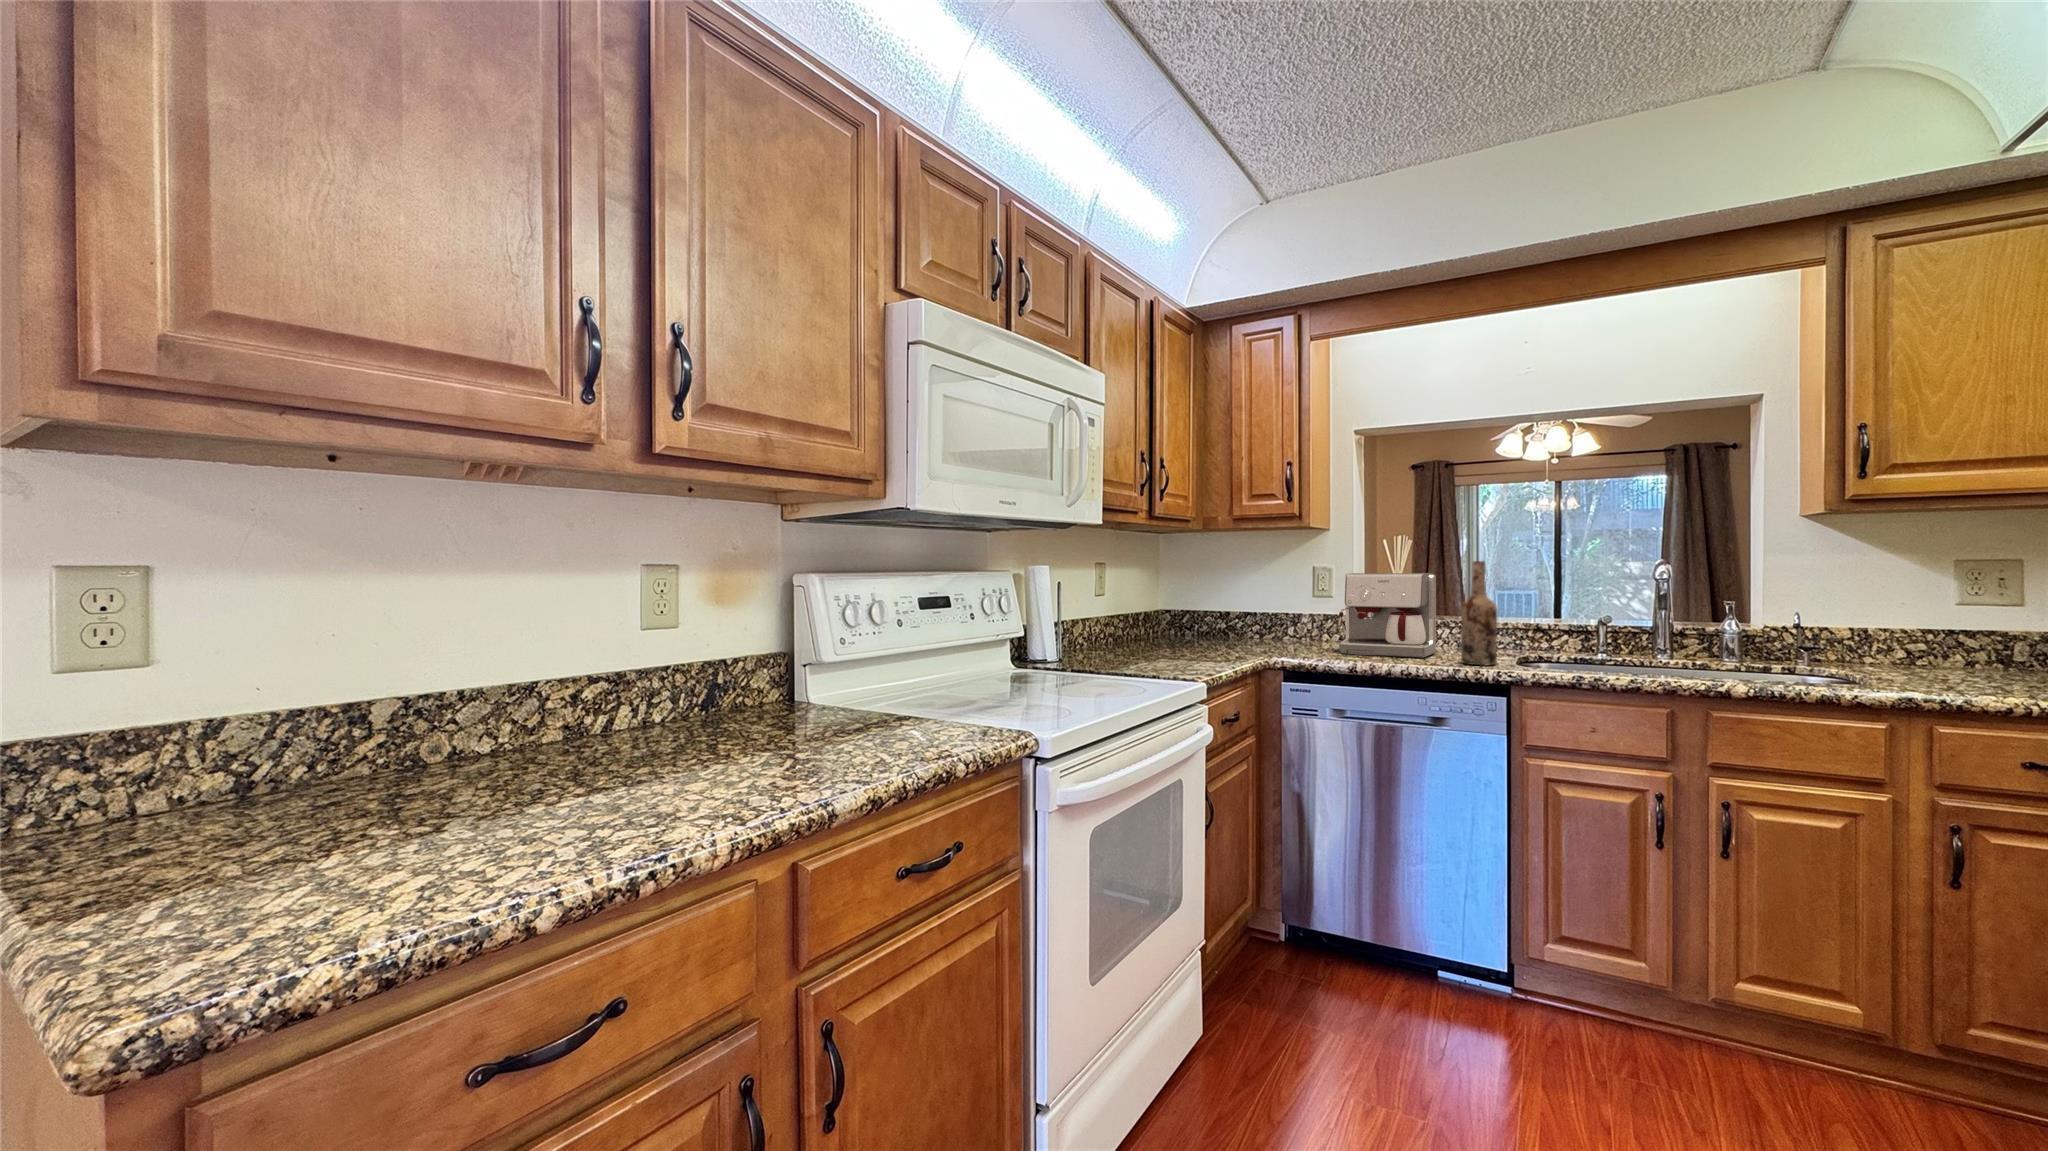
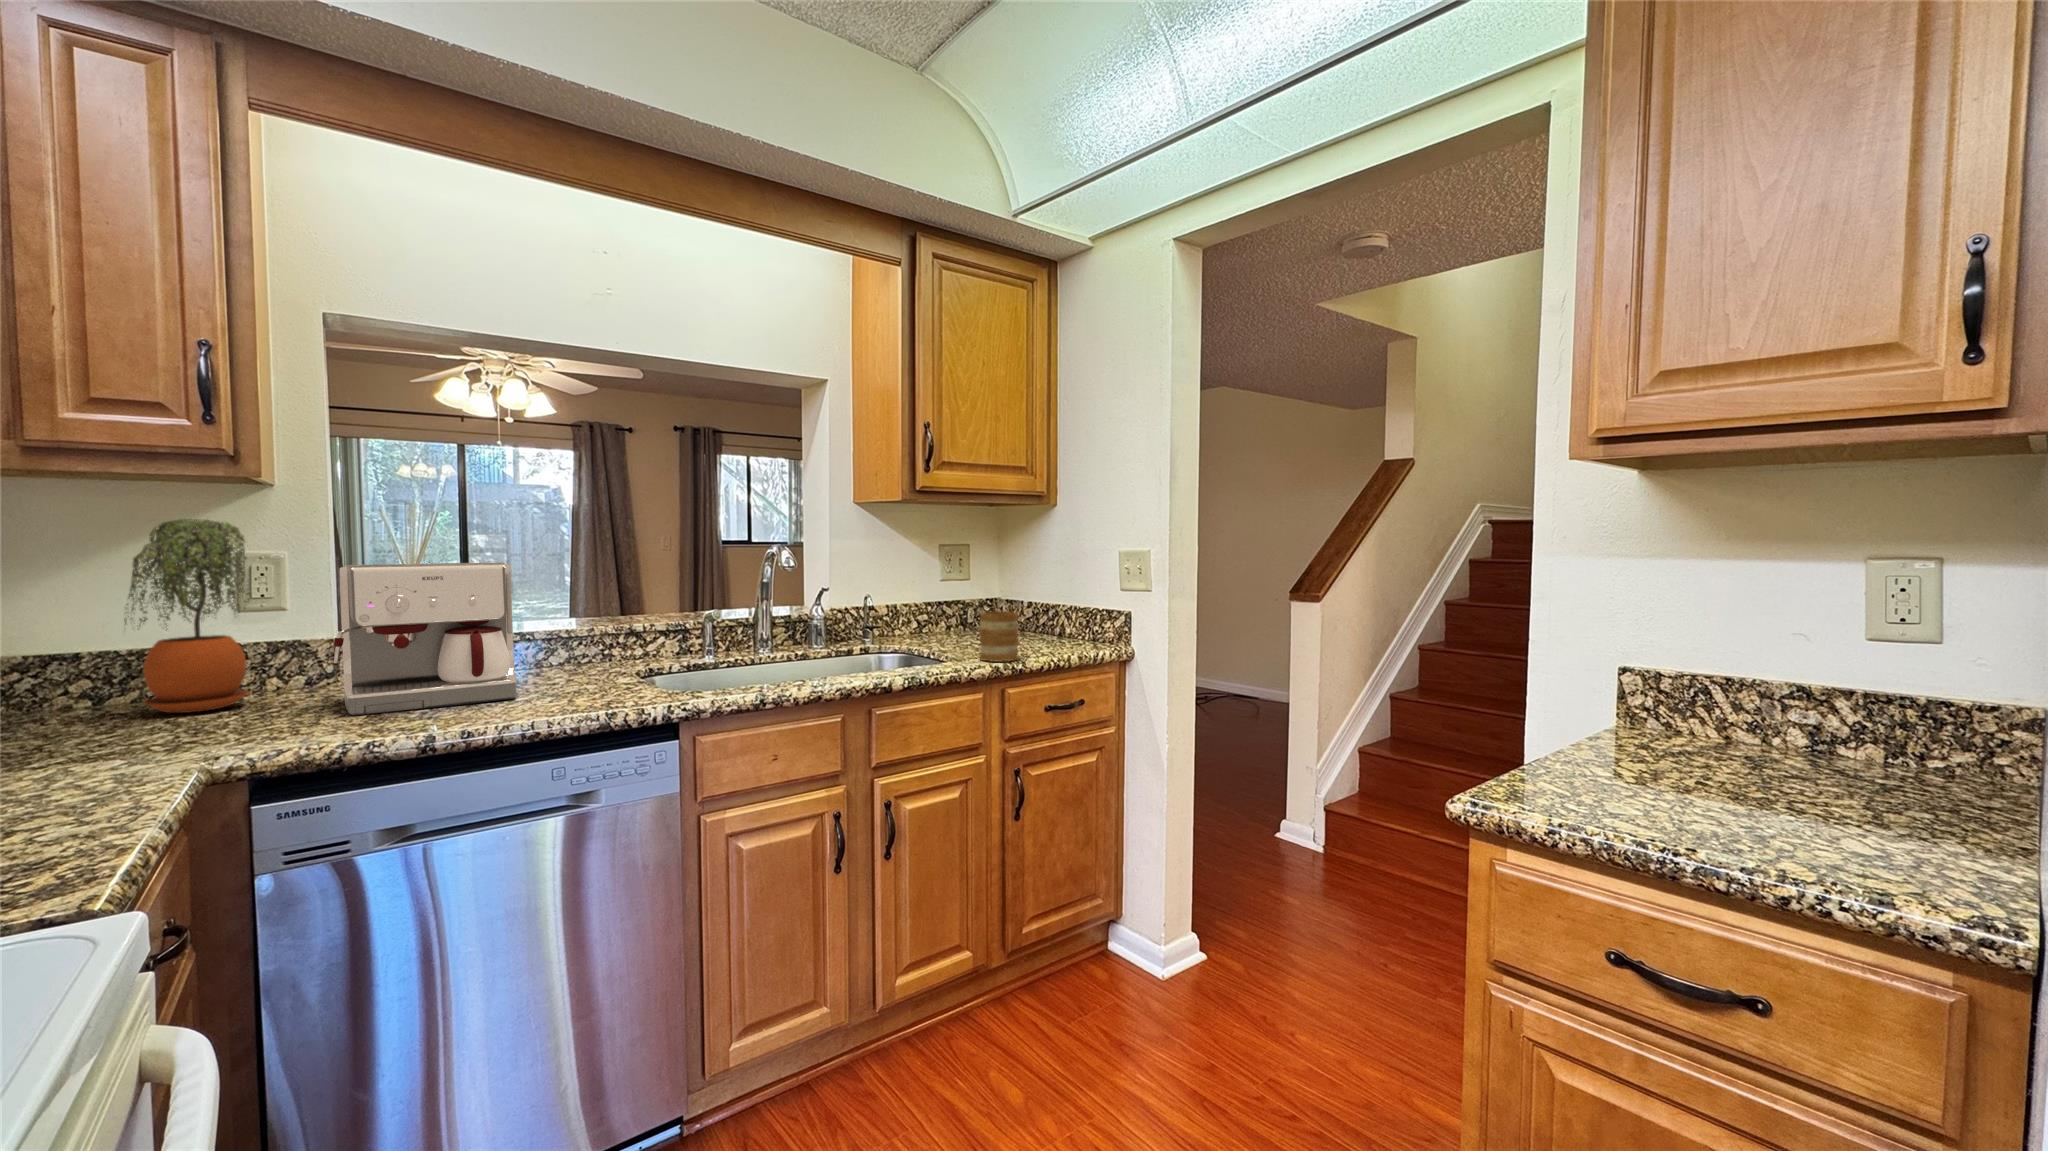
potted plant: none [1269,550,1317,645] -> present [124,519,249,713]
wine bottle: present [1461,561,1497,665] -> none [583,545,636,699]
mug: none [1902,637,1976,697] -> present [980,611,1018,662]

